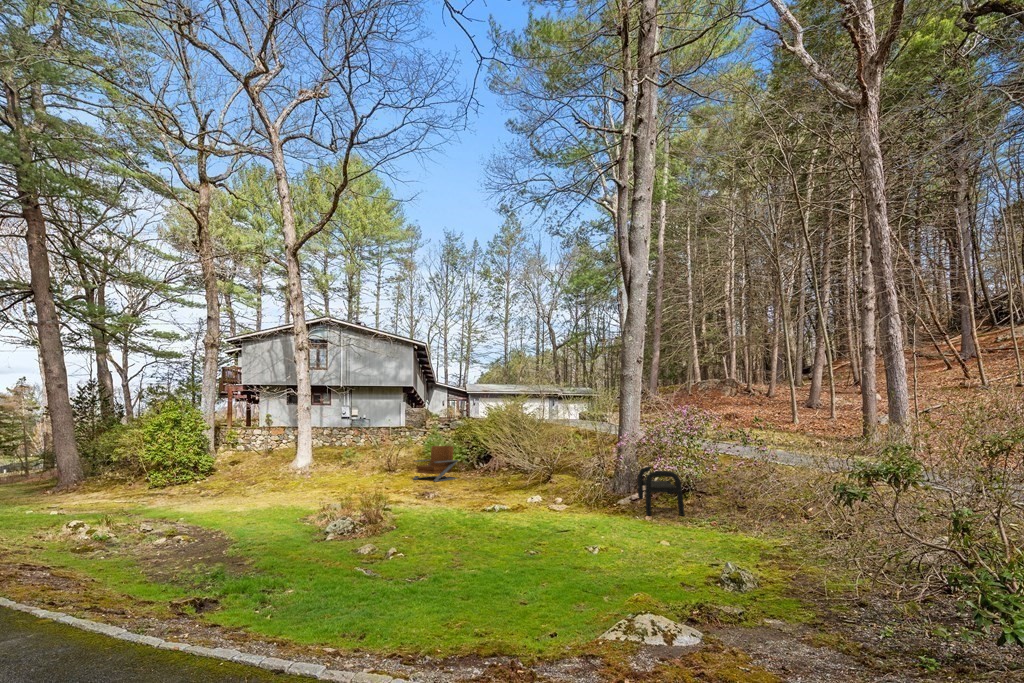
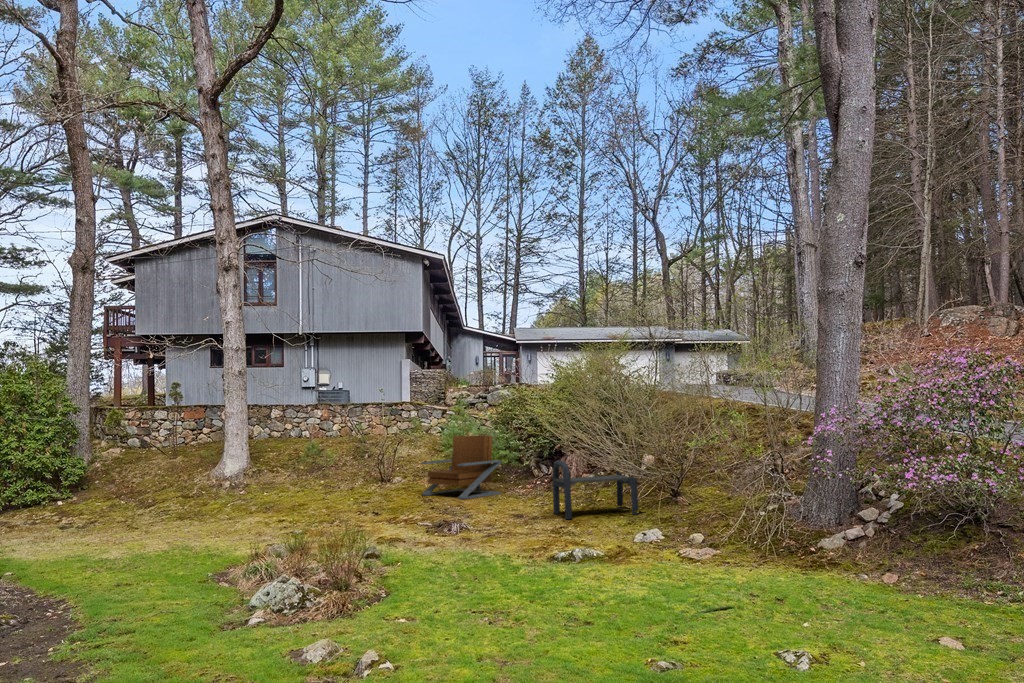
bench: present [638,467,685,516] -> present [553,460,639,519]

